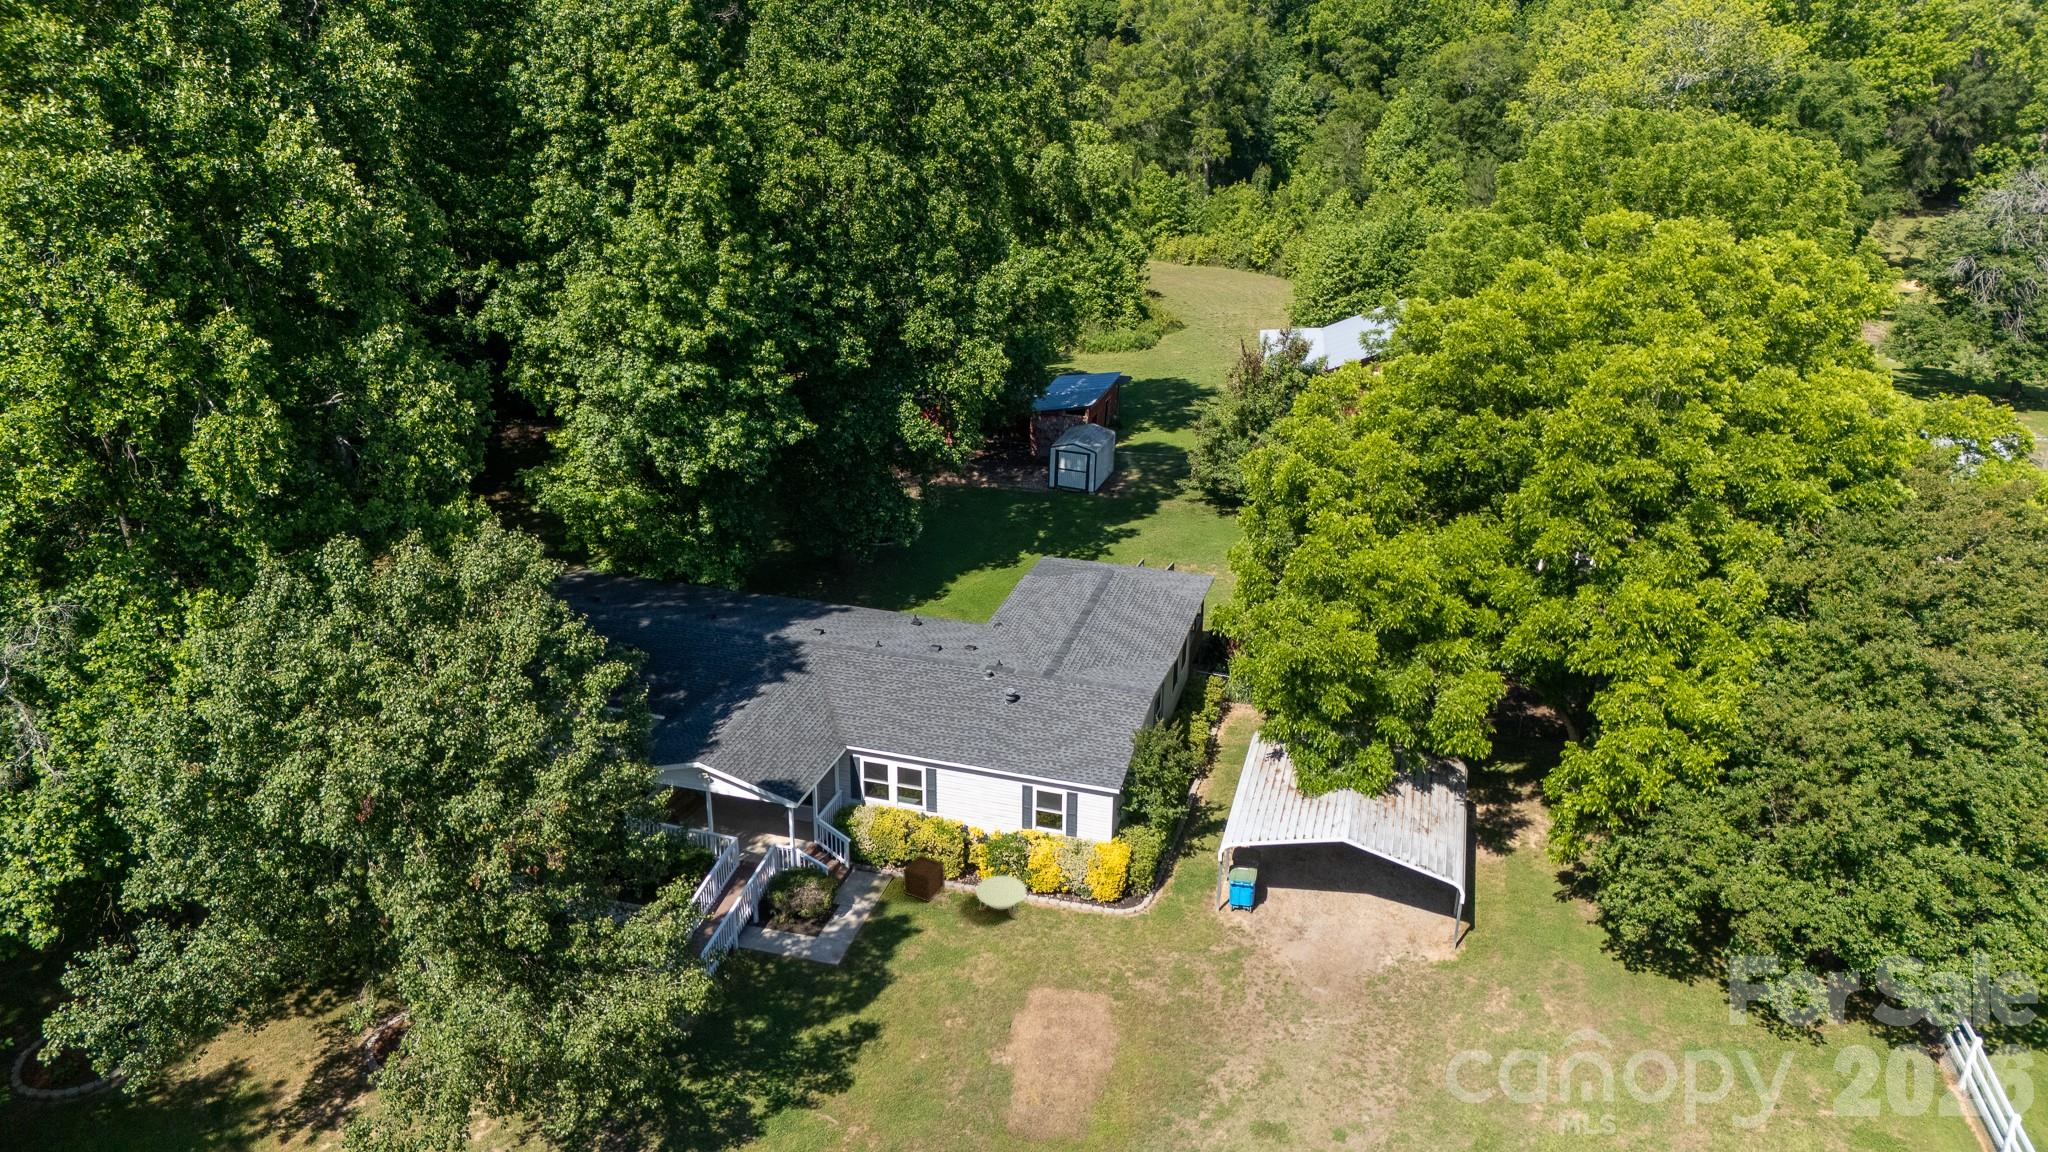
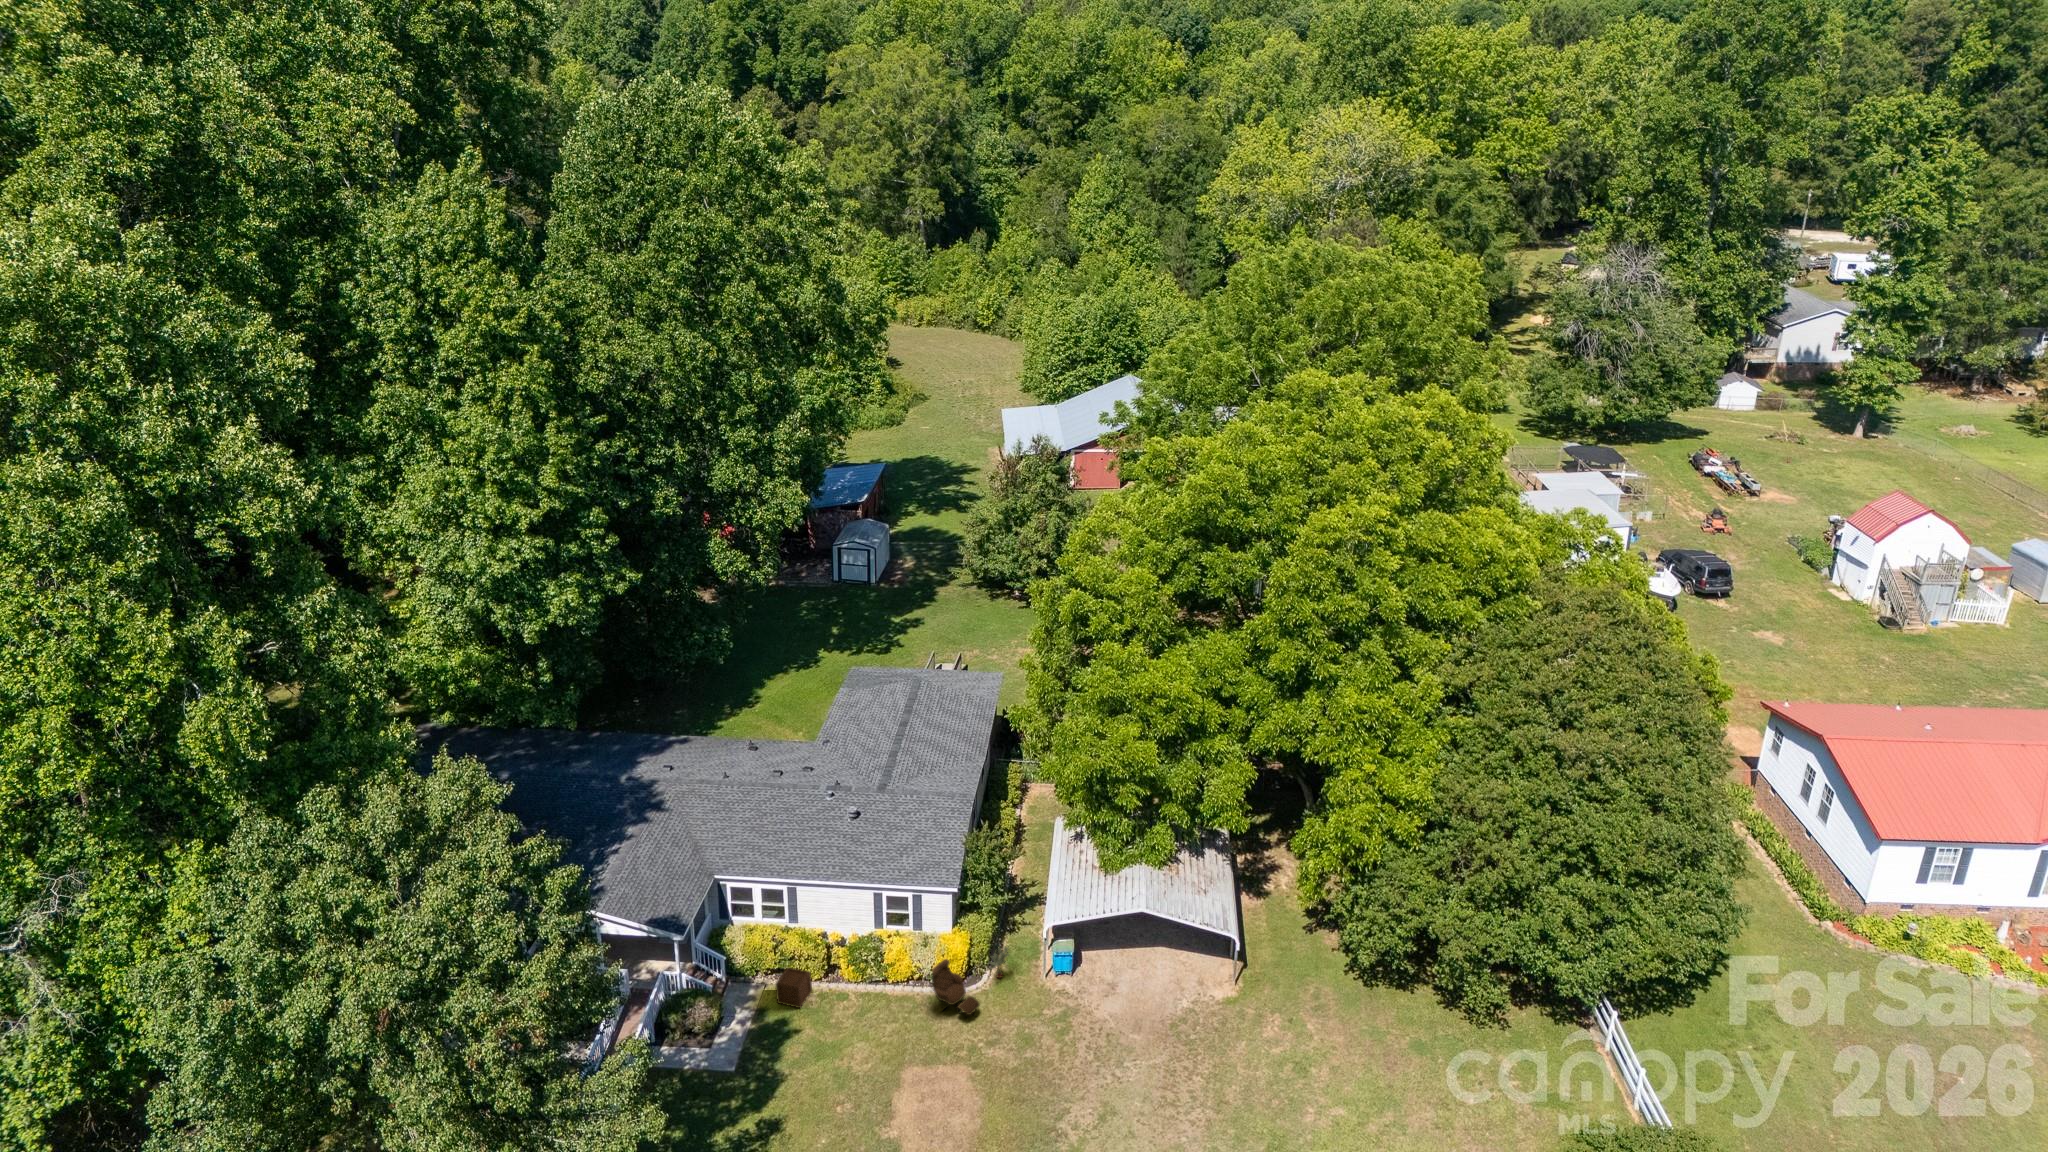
potted tree: none [1150,862,1177,901] -> present [990,947,1009,978]
lounge chair: none [1081,867,1135,939] -> present [932,959,980,1015]
round table: present [976,876,1026,919] -> none [841,976,885,1014]

